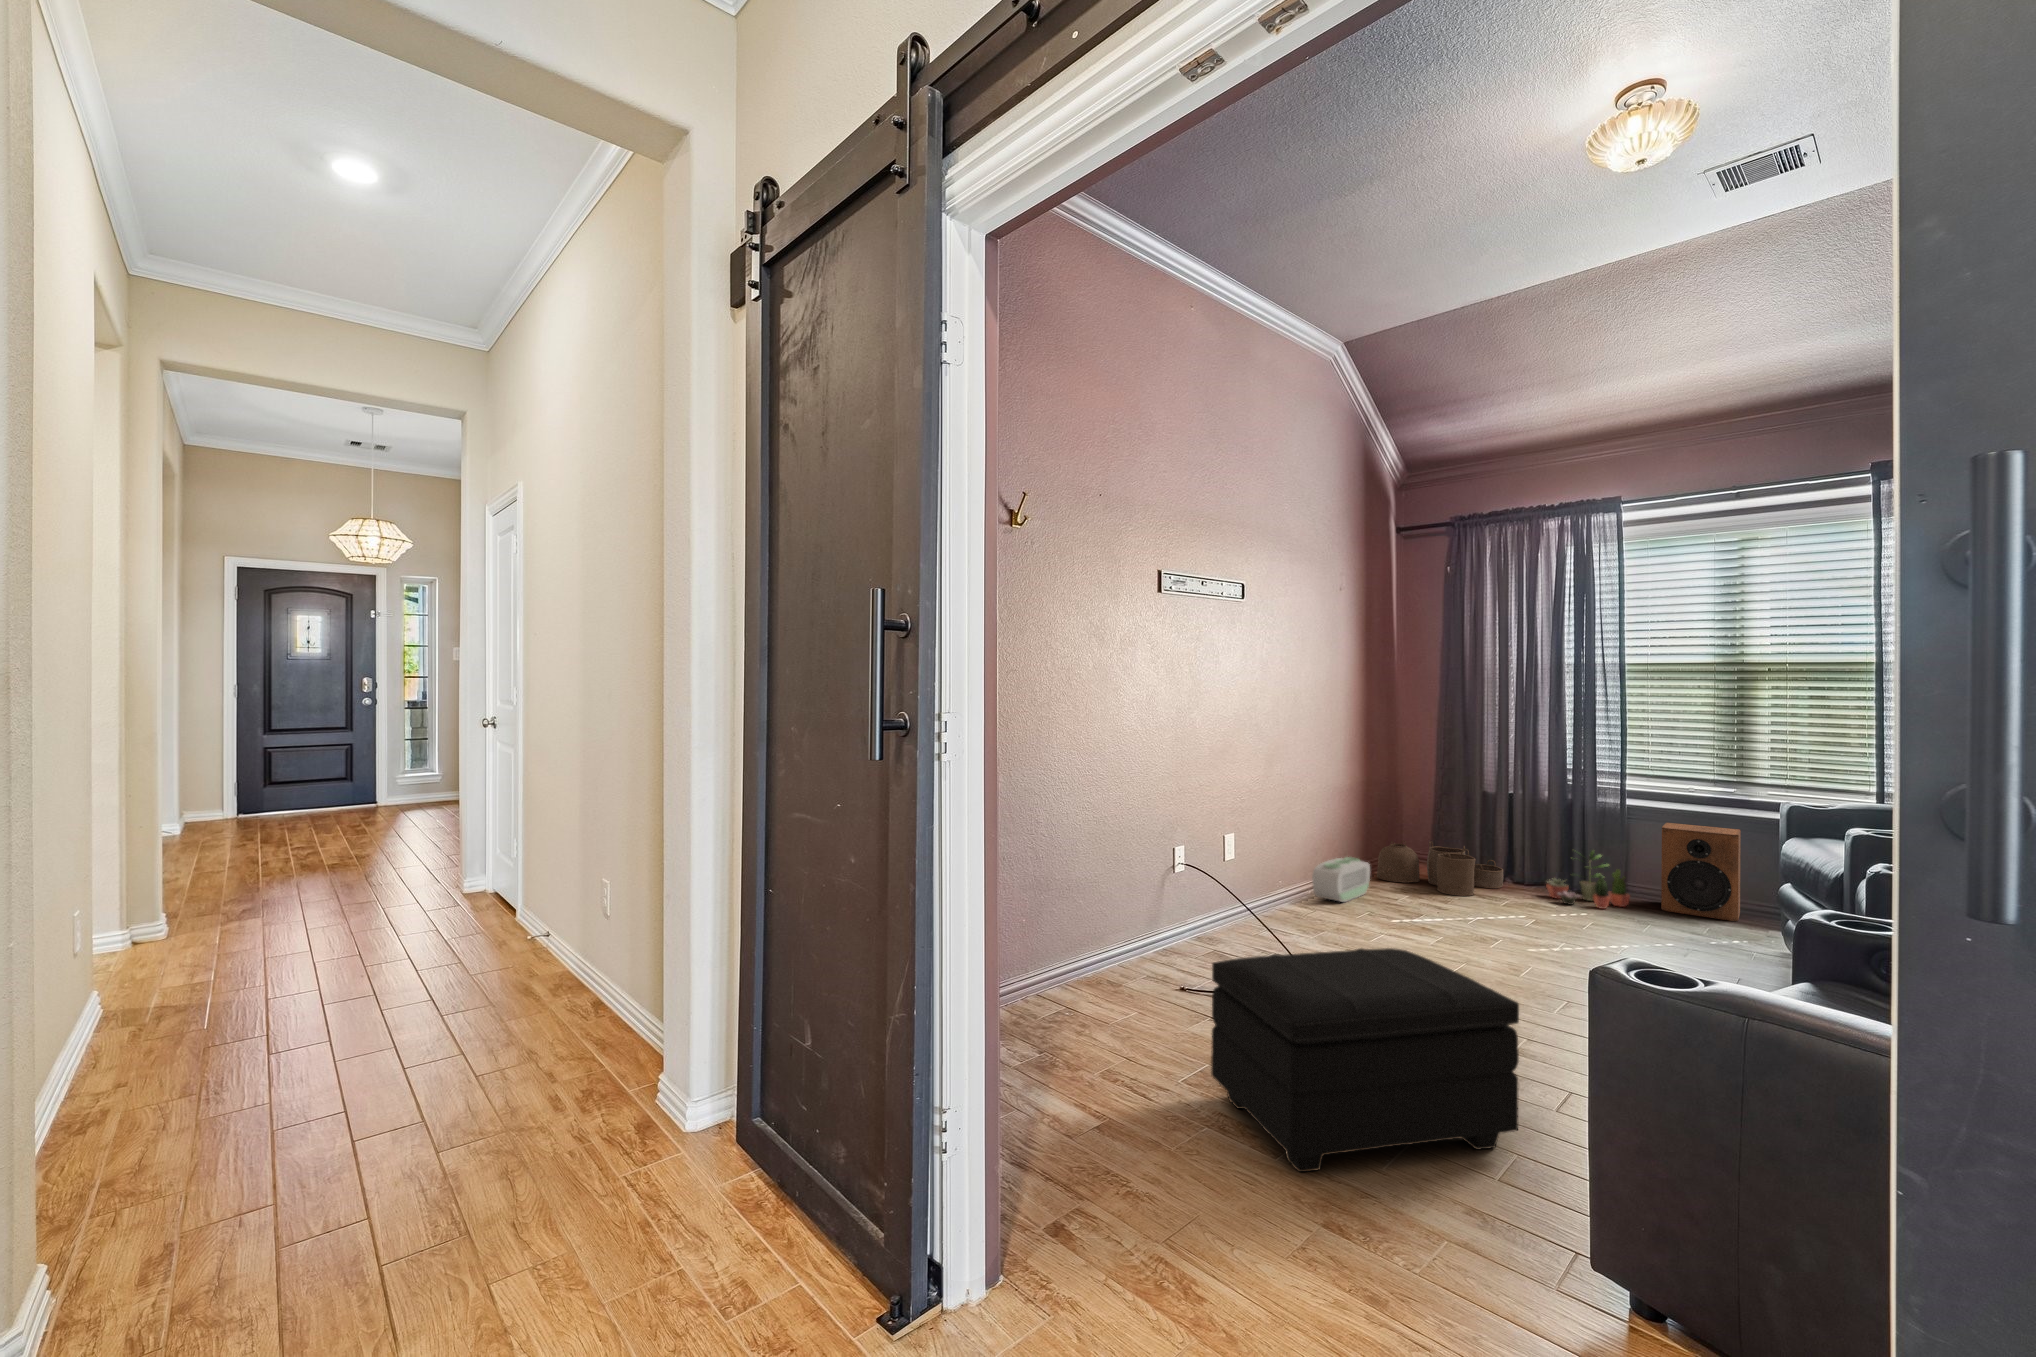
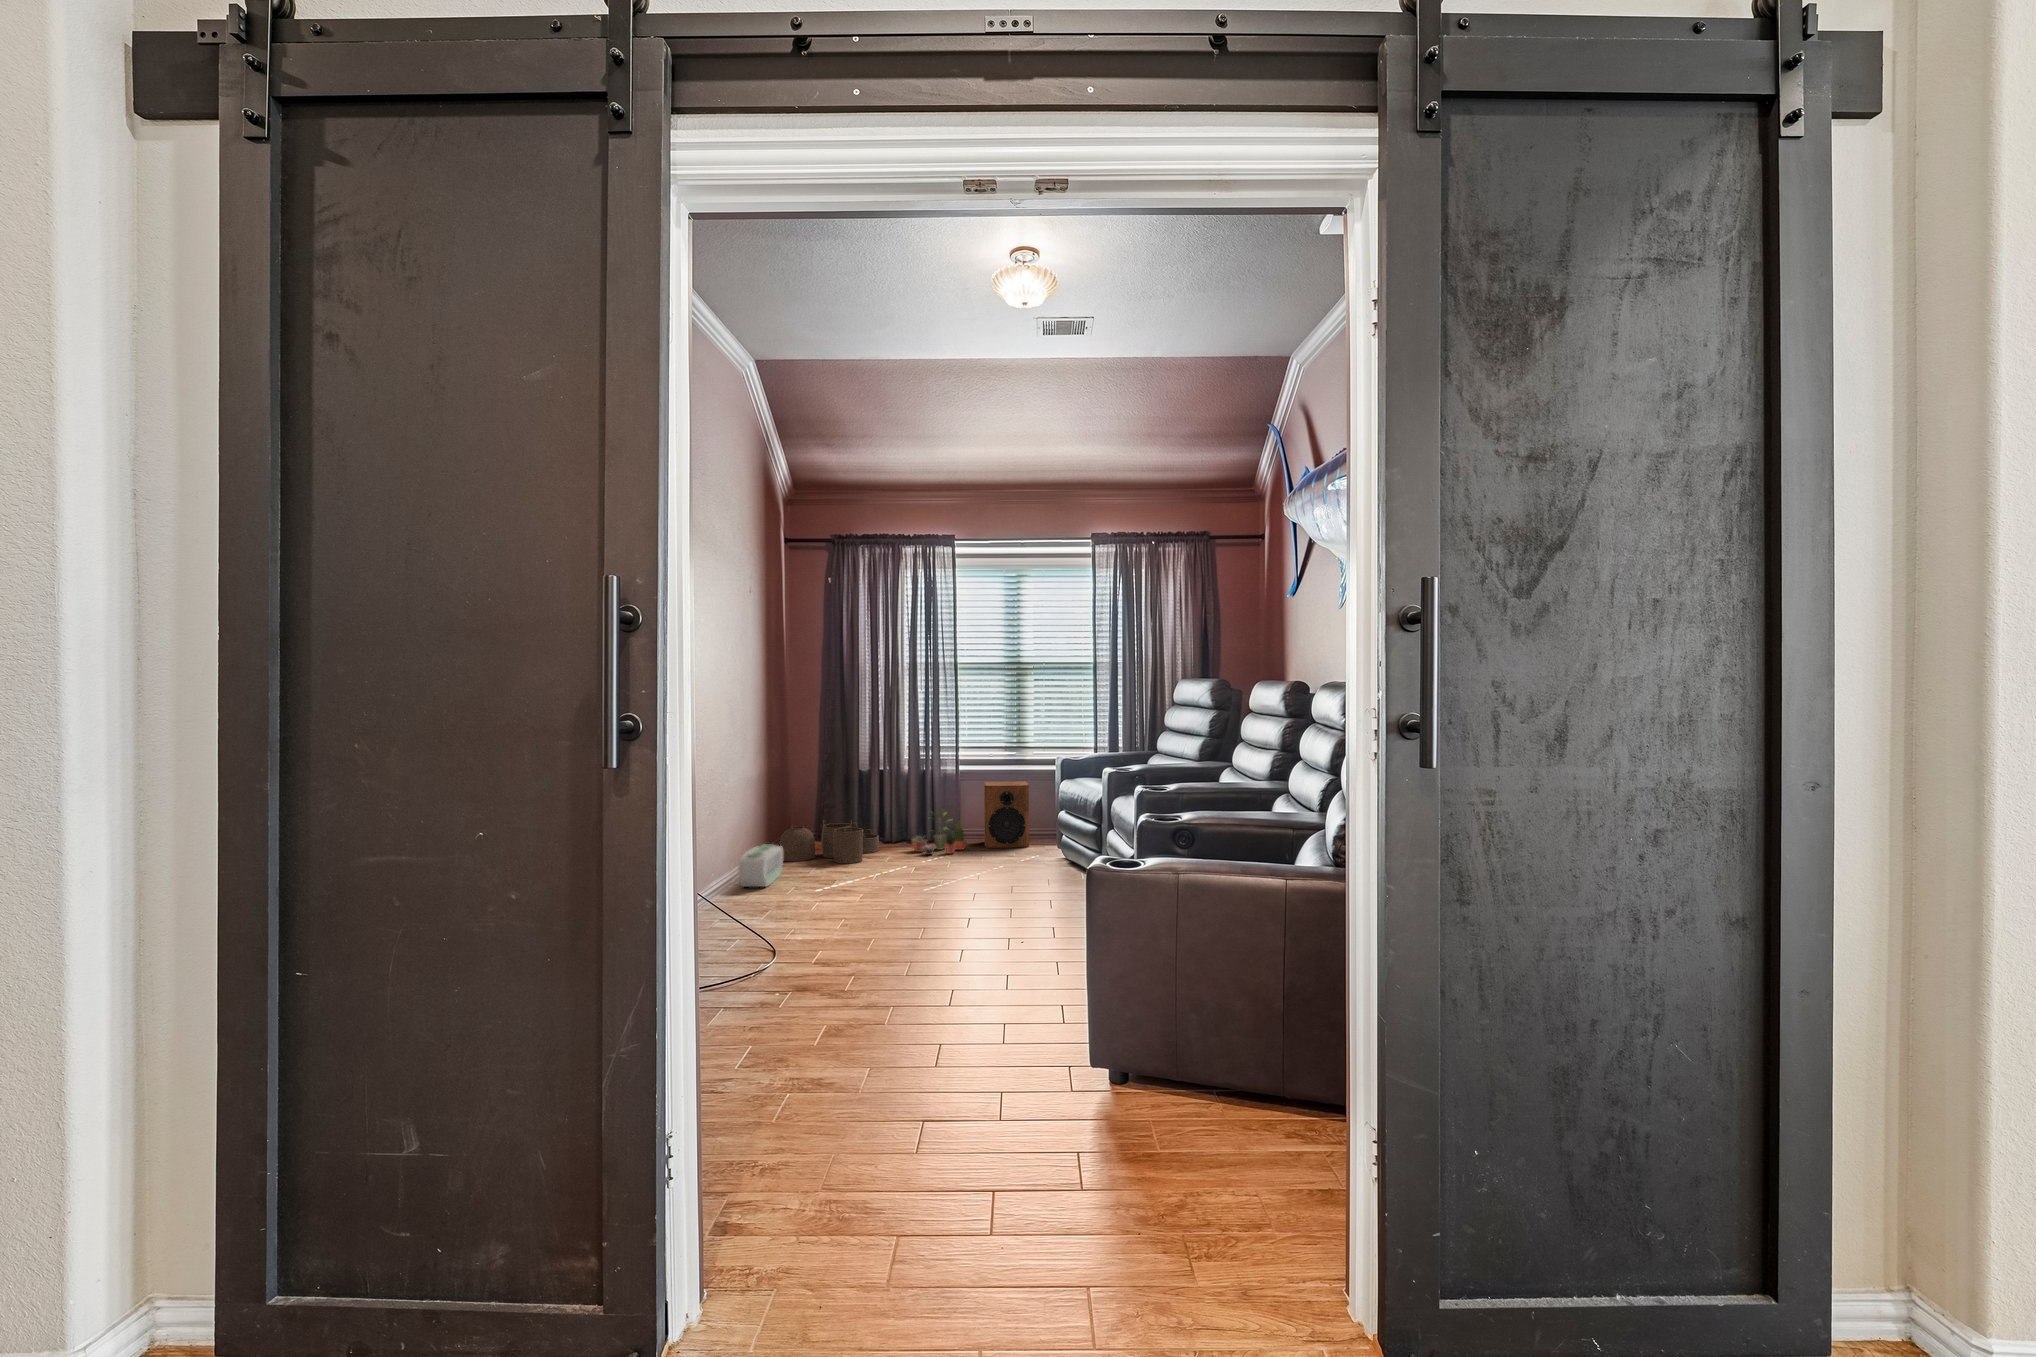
footstool: present [1211,948,1519,1172] -> none [773,903,1003,1099]

